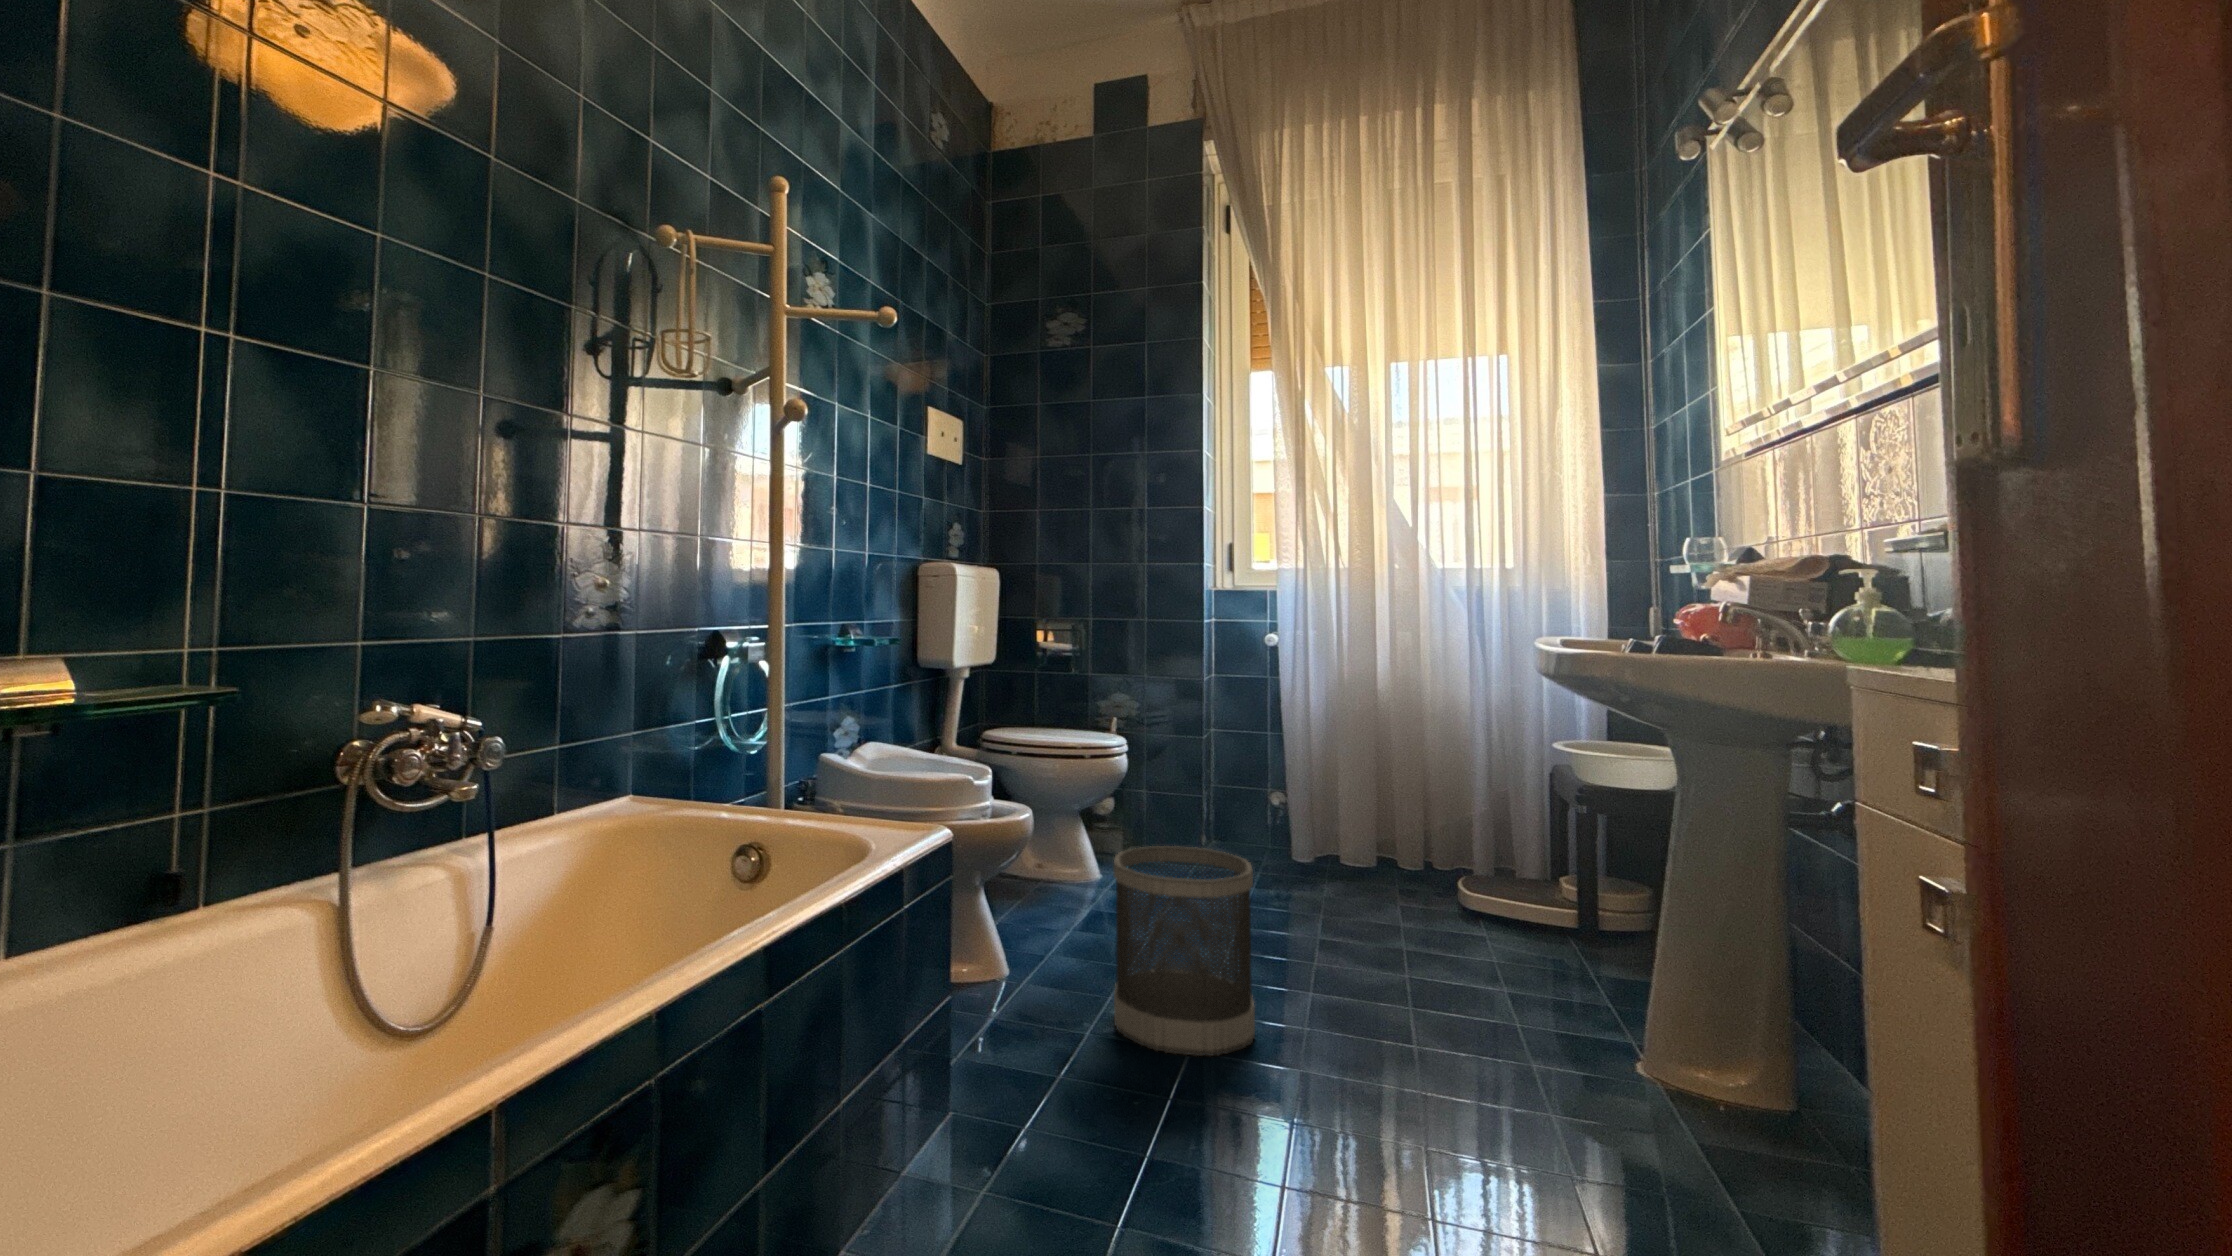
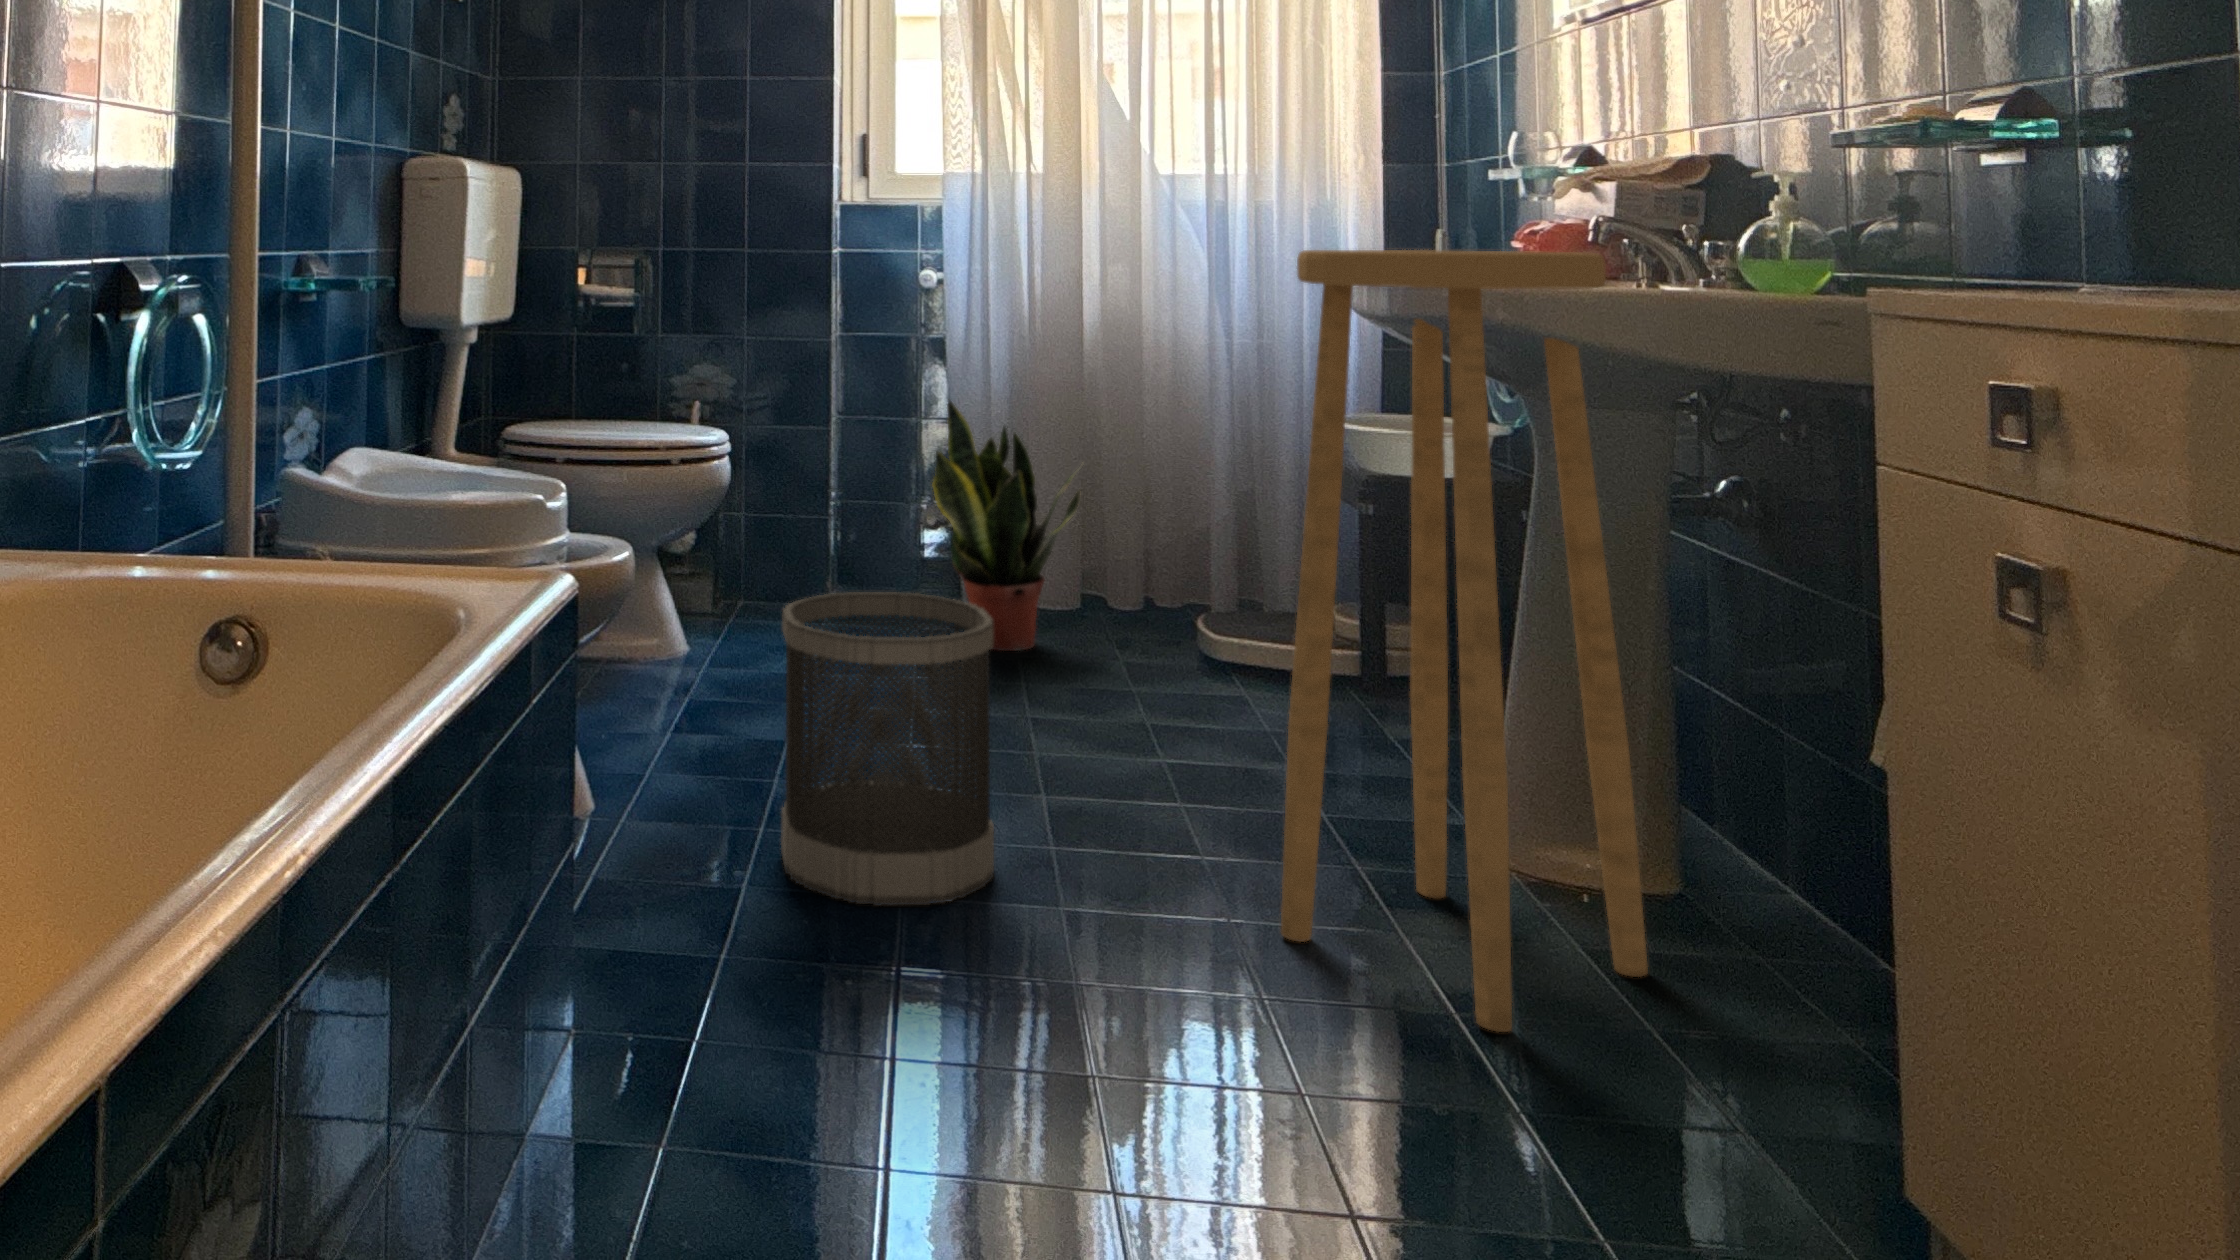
stool: none [1447,626,1735,1196] -> present [1281,250,1648,1032]
potted plant: none [1262,718,1375,890] -> present [932,401,1080,651]

